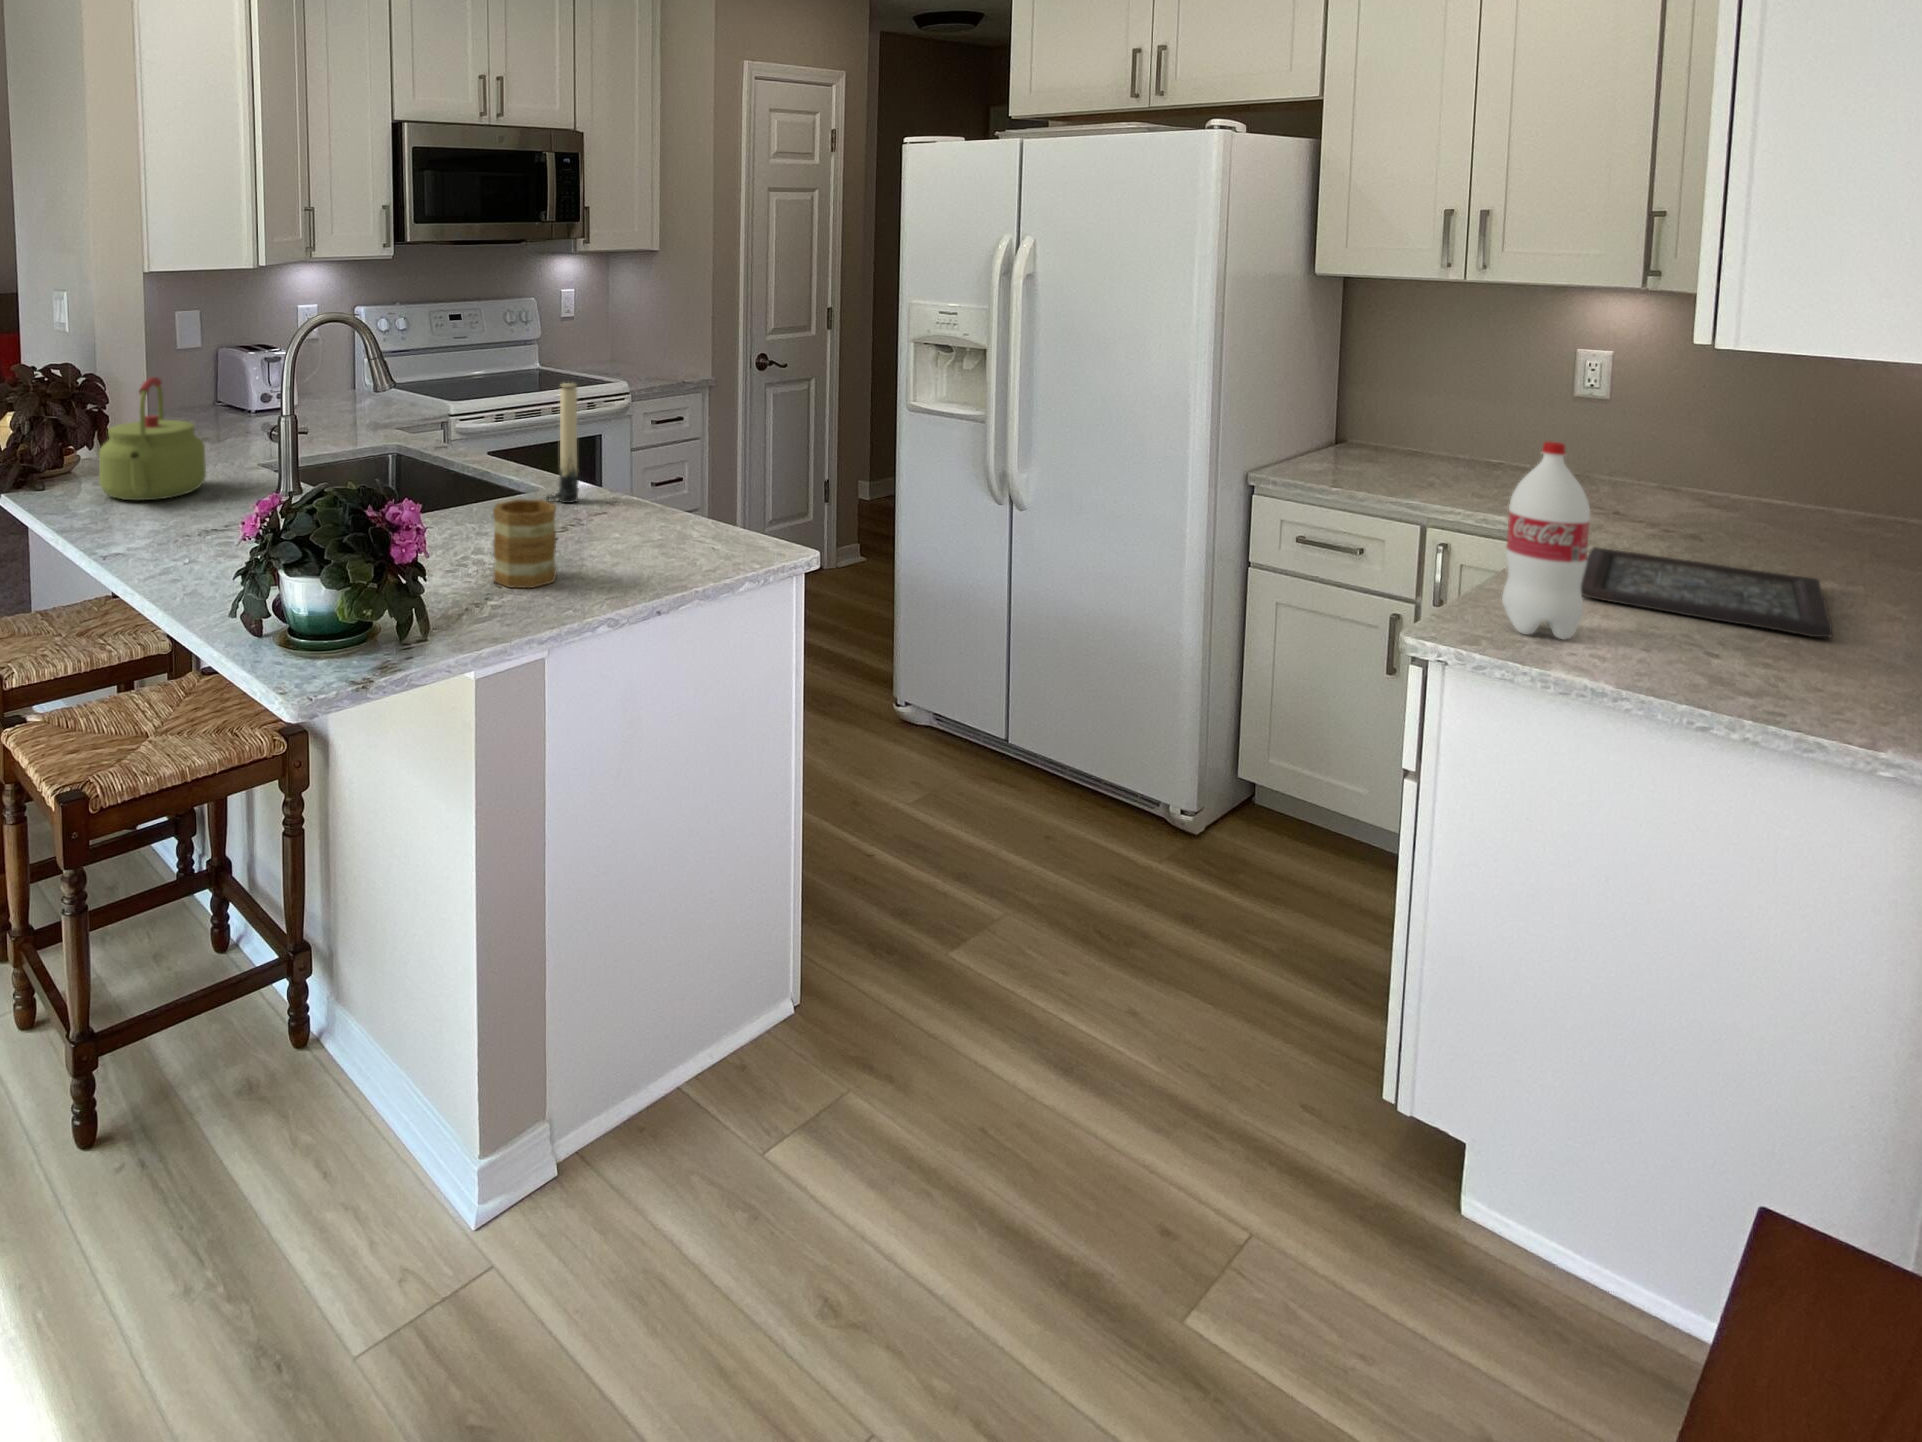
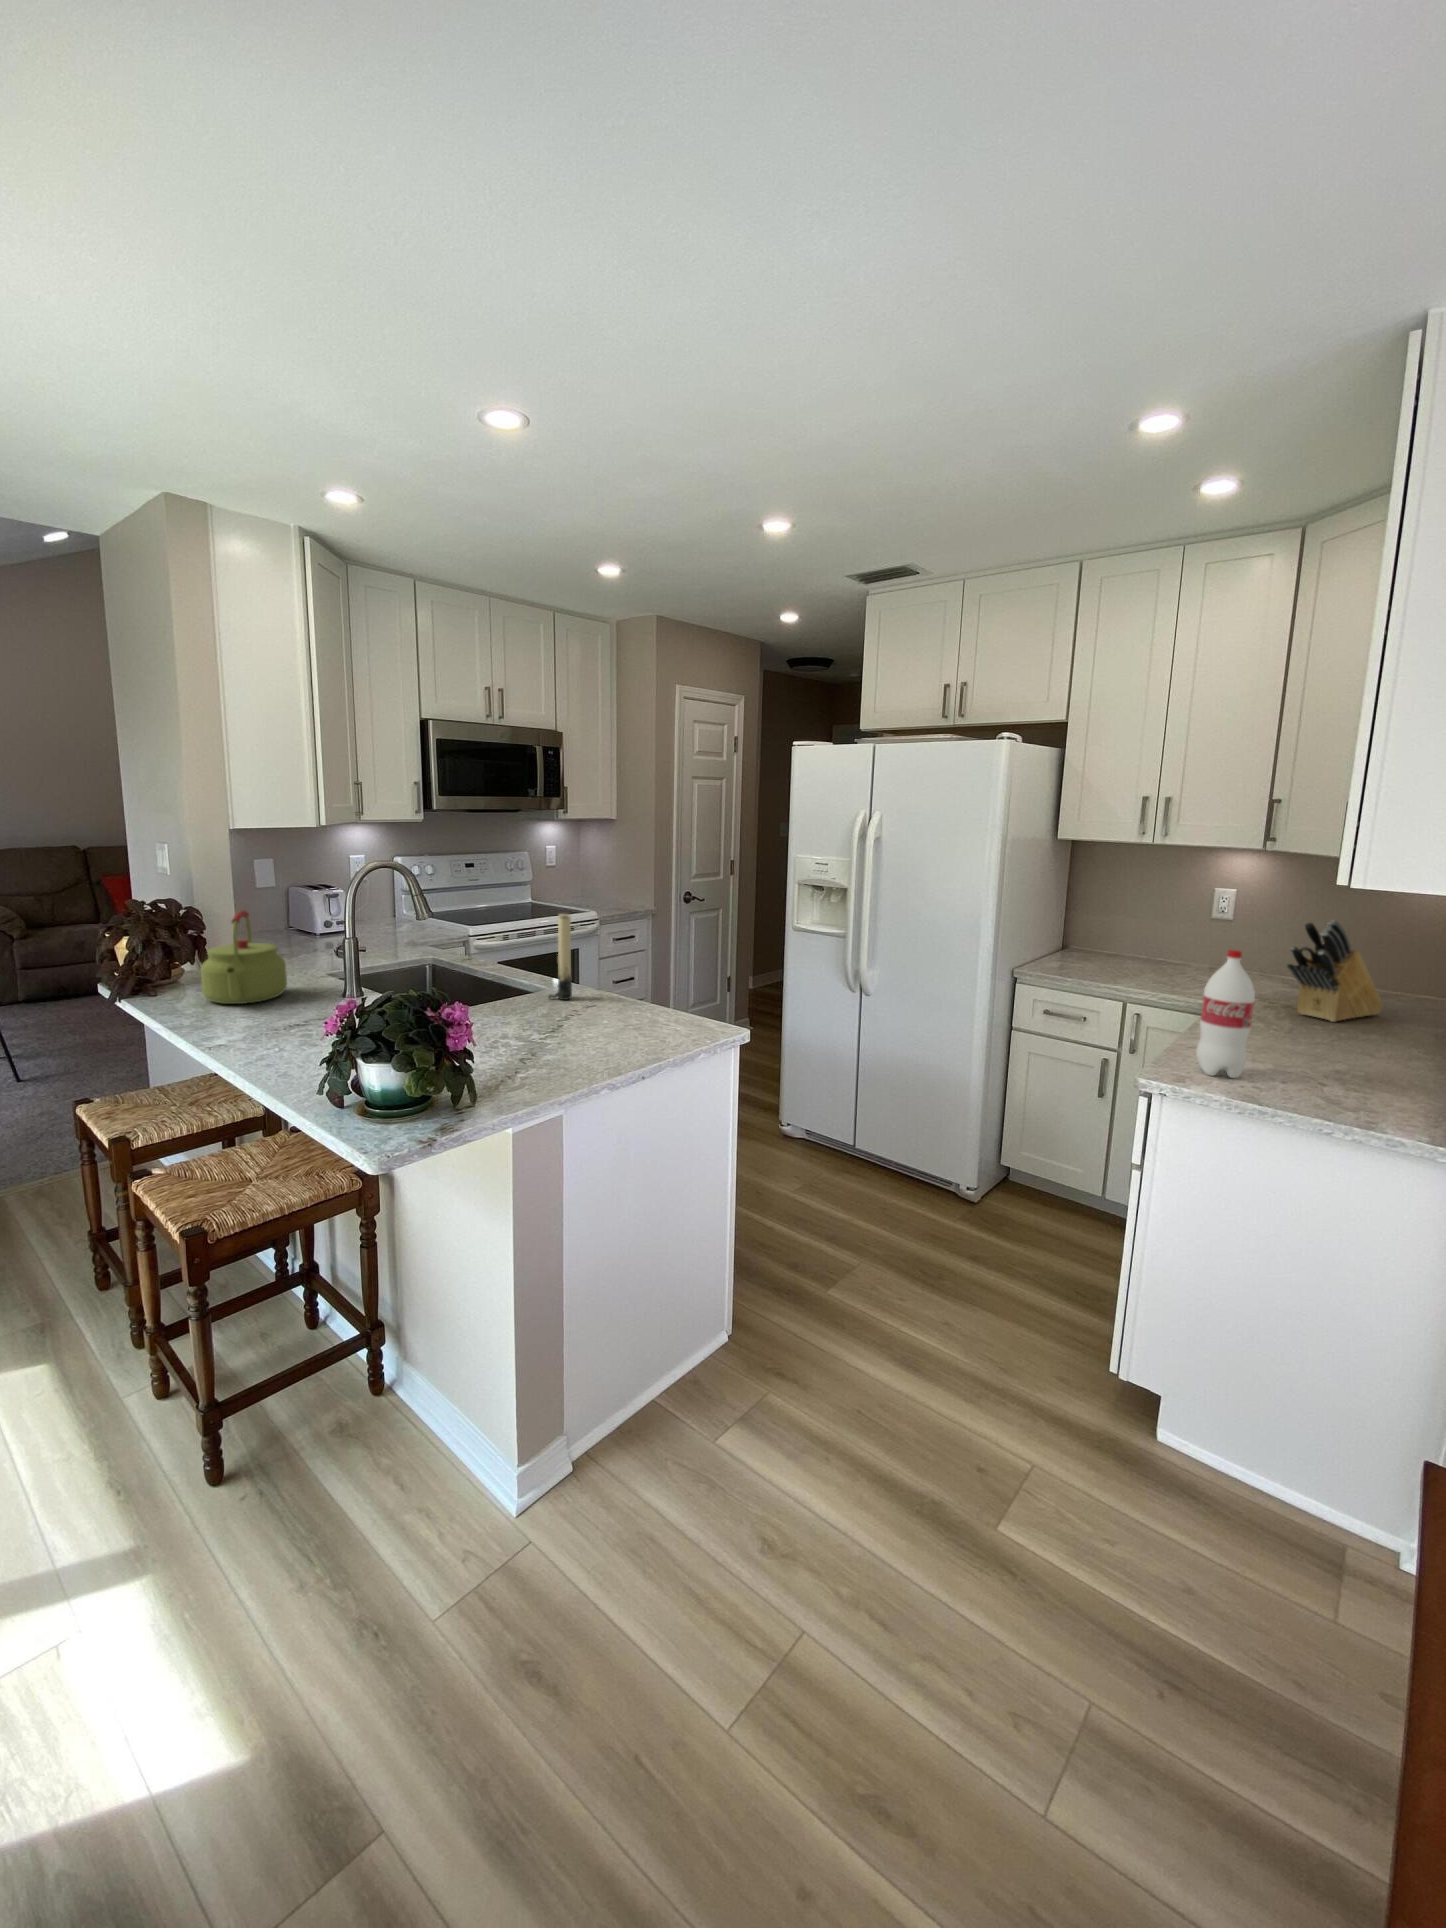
knife block: none [1675,399,1851,559] -> present [1287,920,1383,1022]
mug: present [493,499,556,588] -> none [518,1000,565,1064]
tray: present [1581,547,1832,637] -> none [1236,1016,1389,1072]

